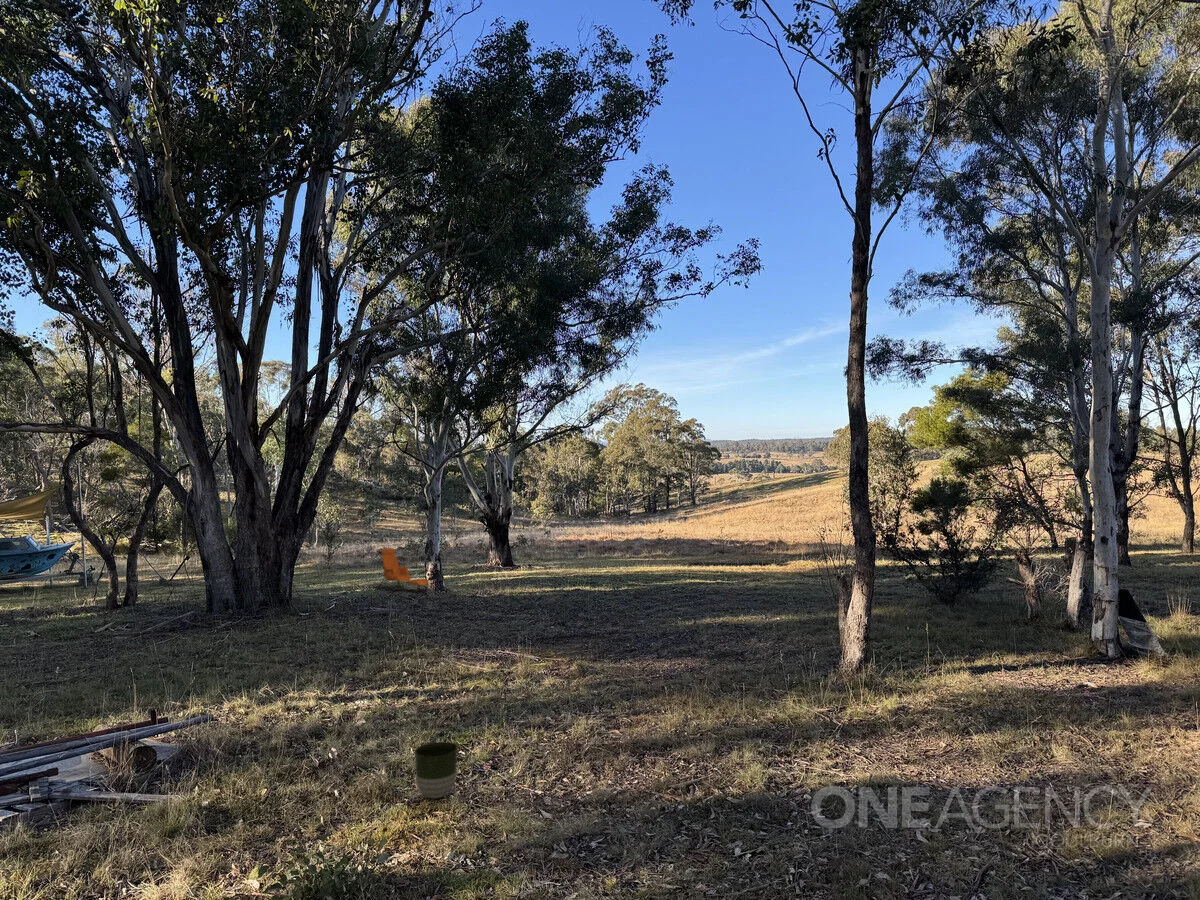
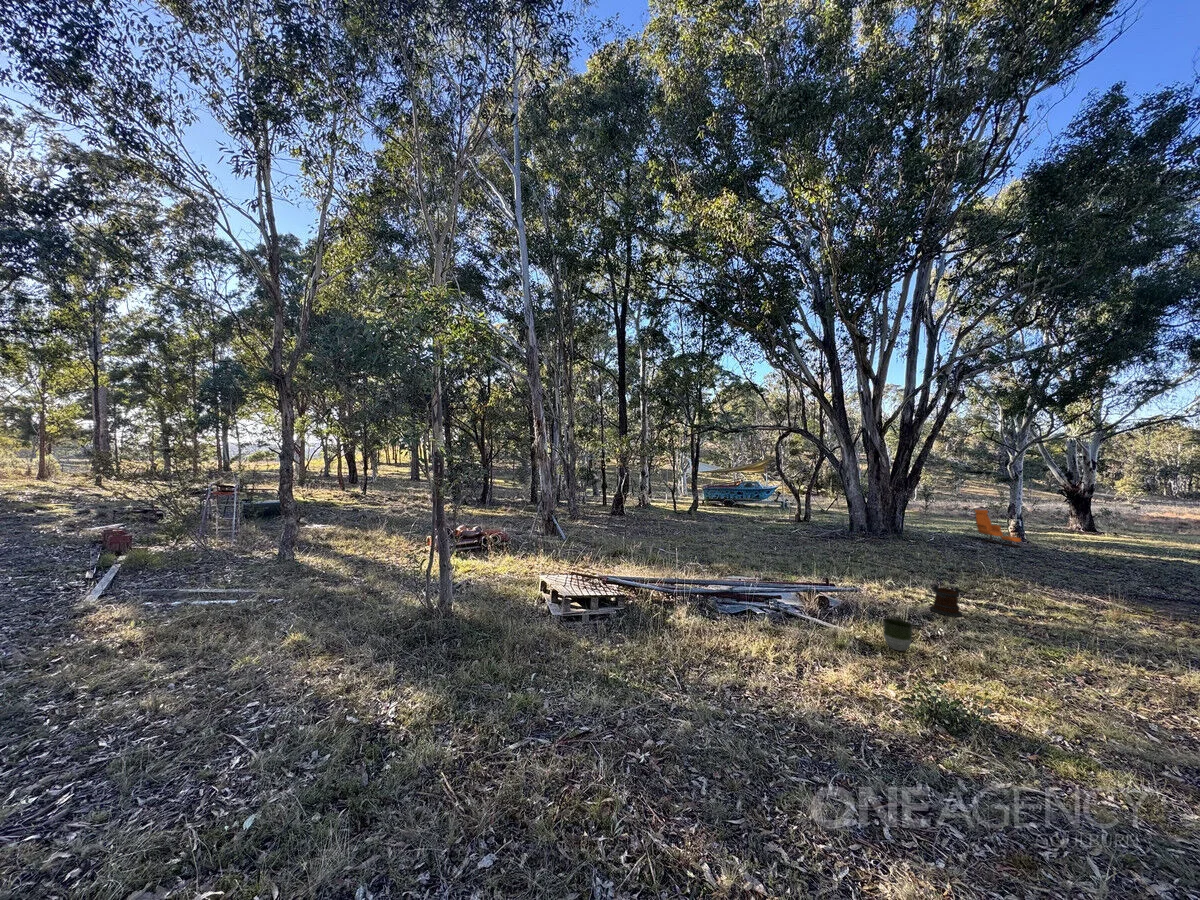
bucket: none [322,676,368,730] -> present [930,584,964,617]
planter: present [415,742,458,798] -> present [883,618,913,651]

